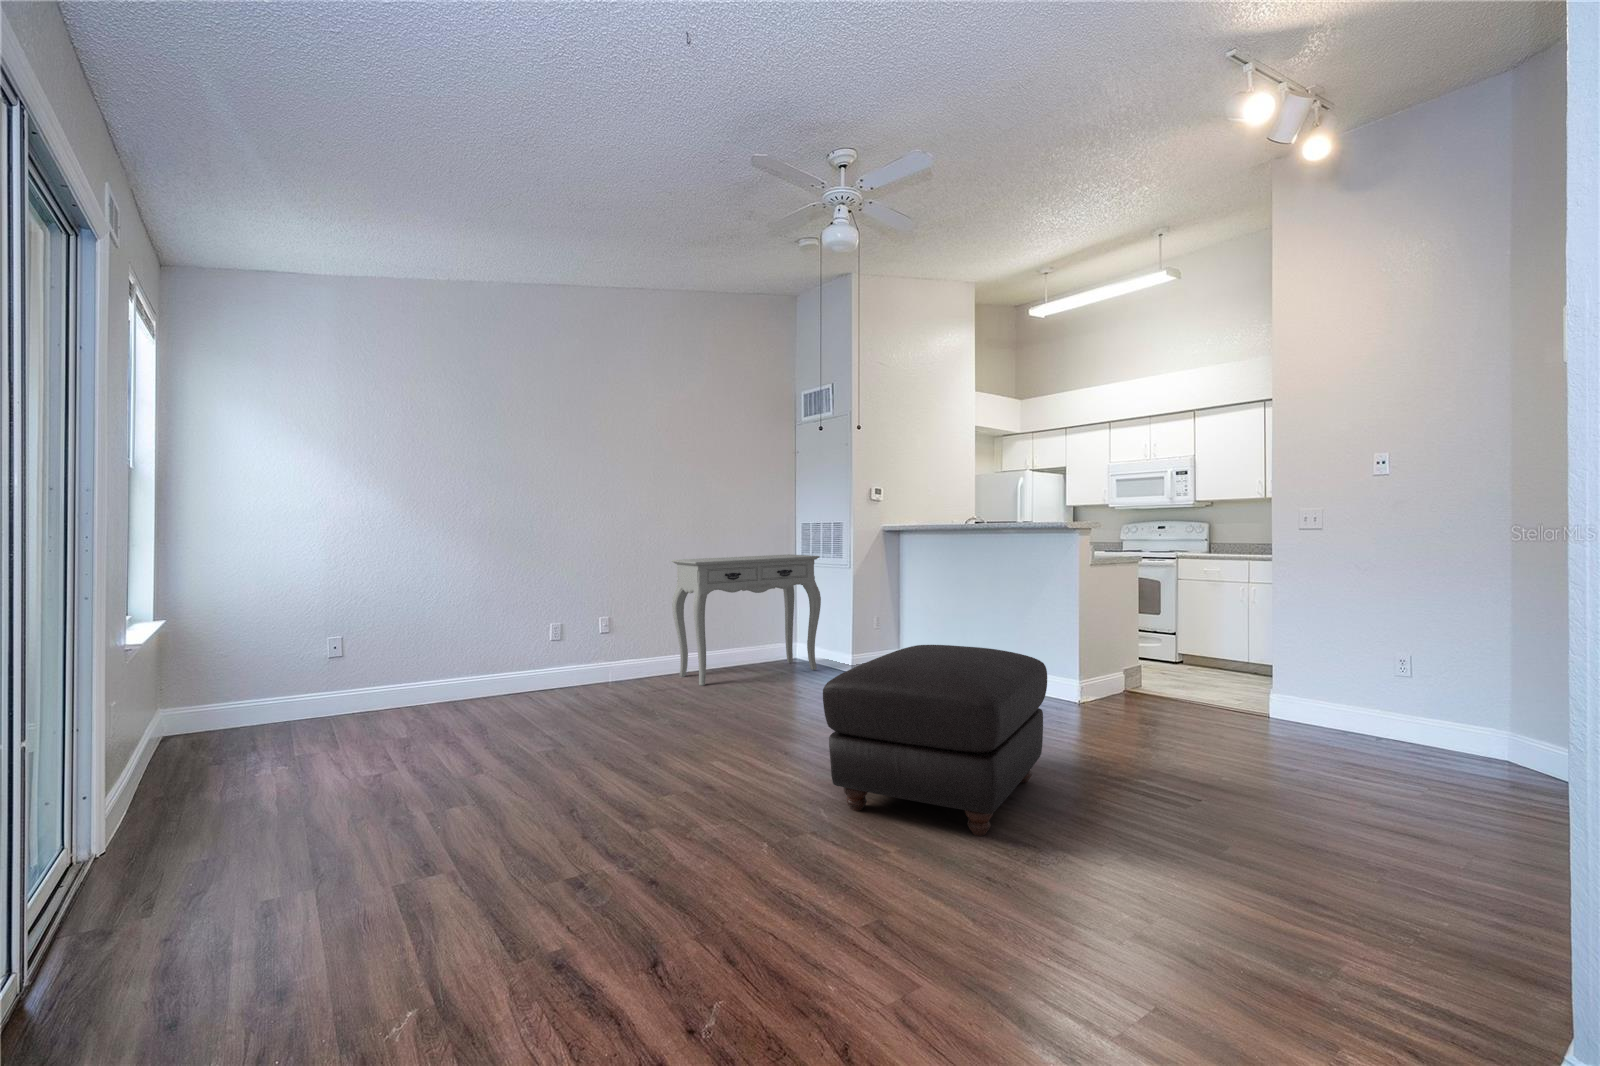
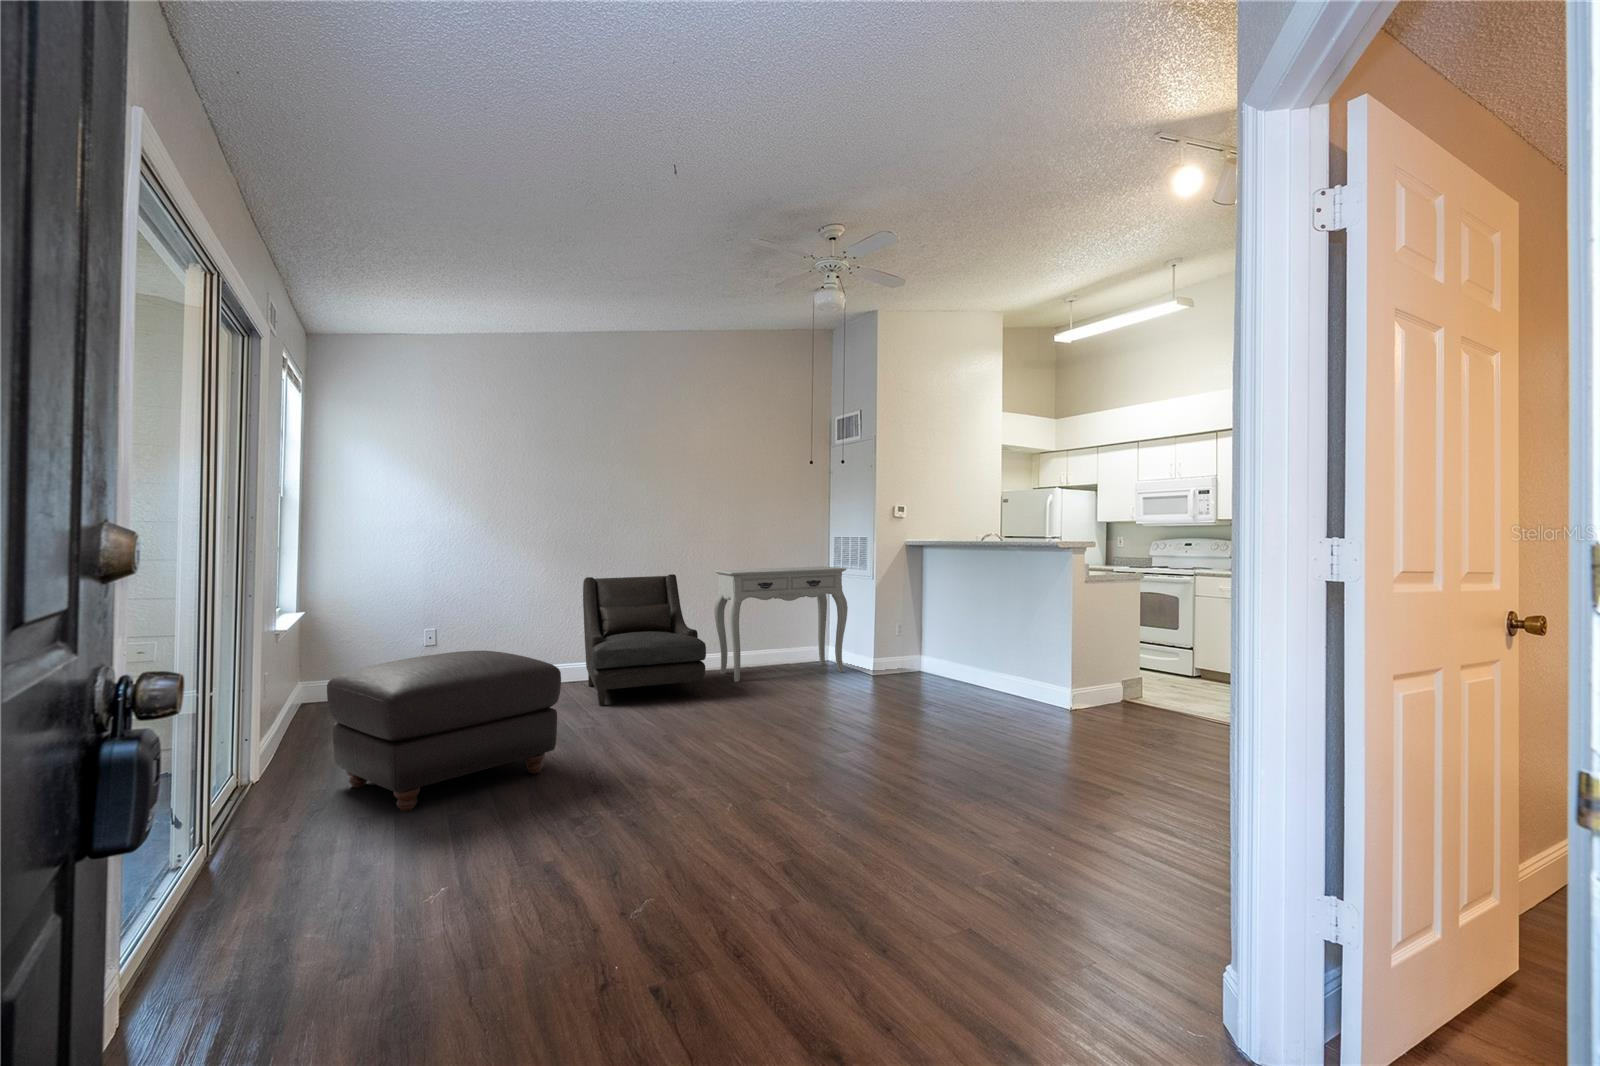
armchair: none [521,565,674,722] -> present [583,574,706,706]
ottoman: present [823,645,1047,836] -> present [327,651,561,811]

